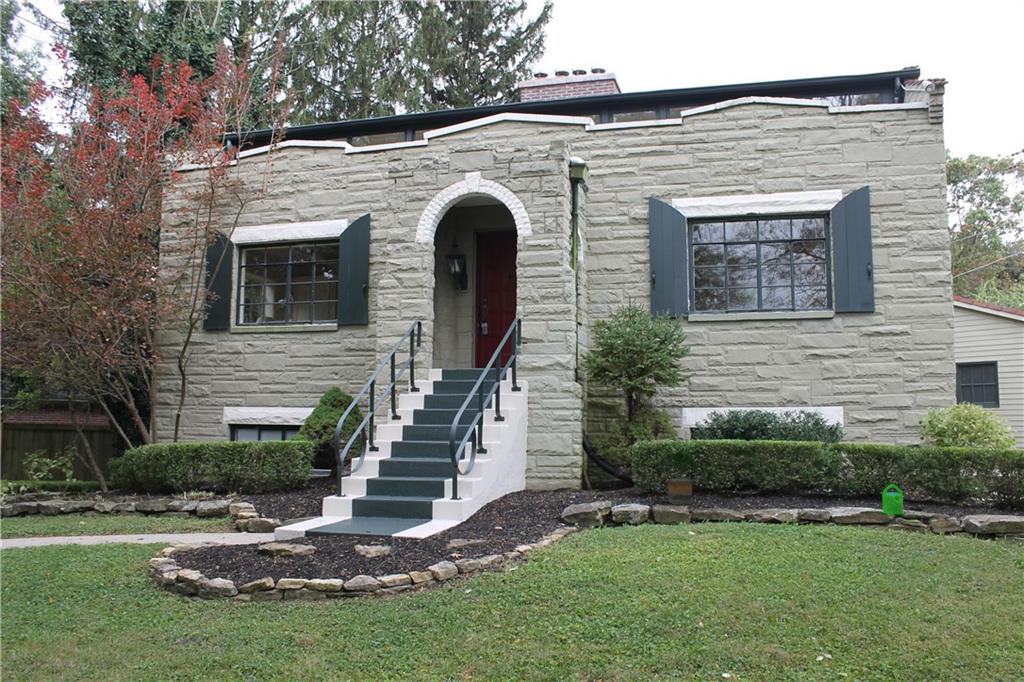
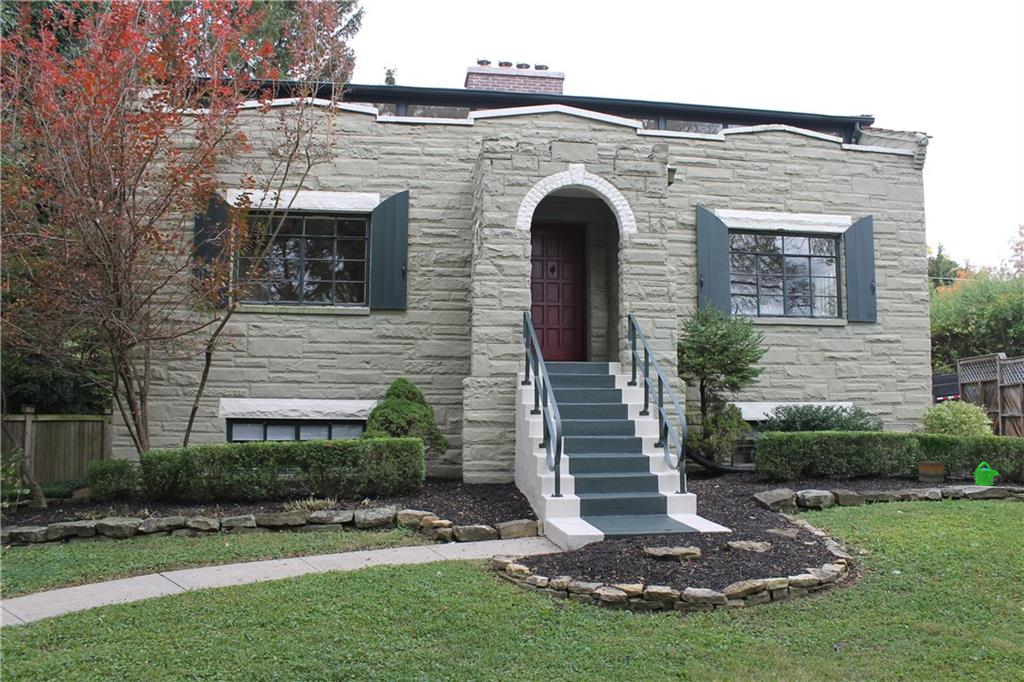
potted tree: present [663,452,699,505] -> present [915,438,951,483]

